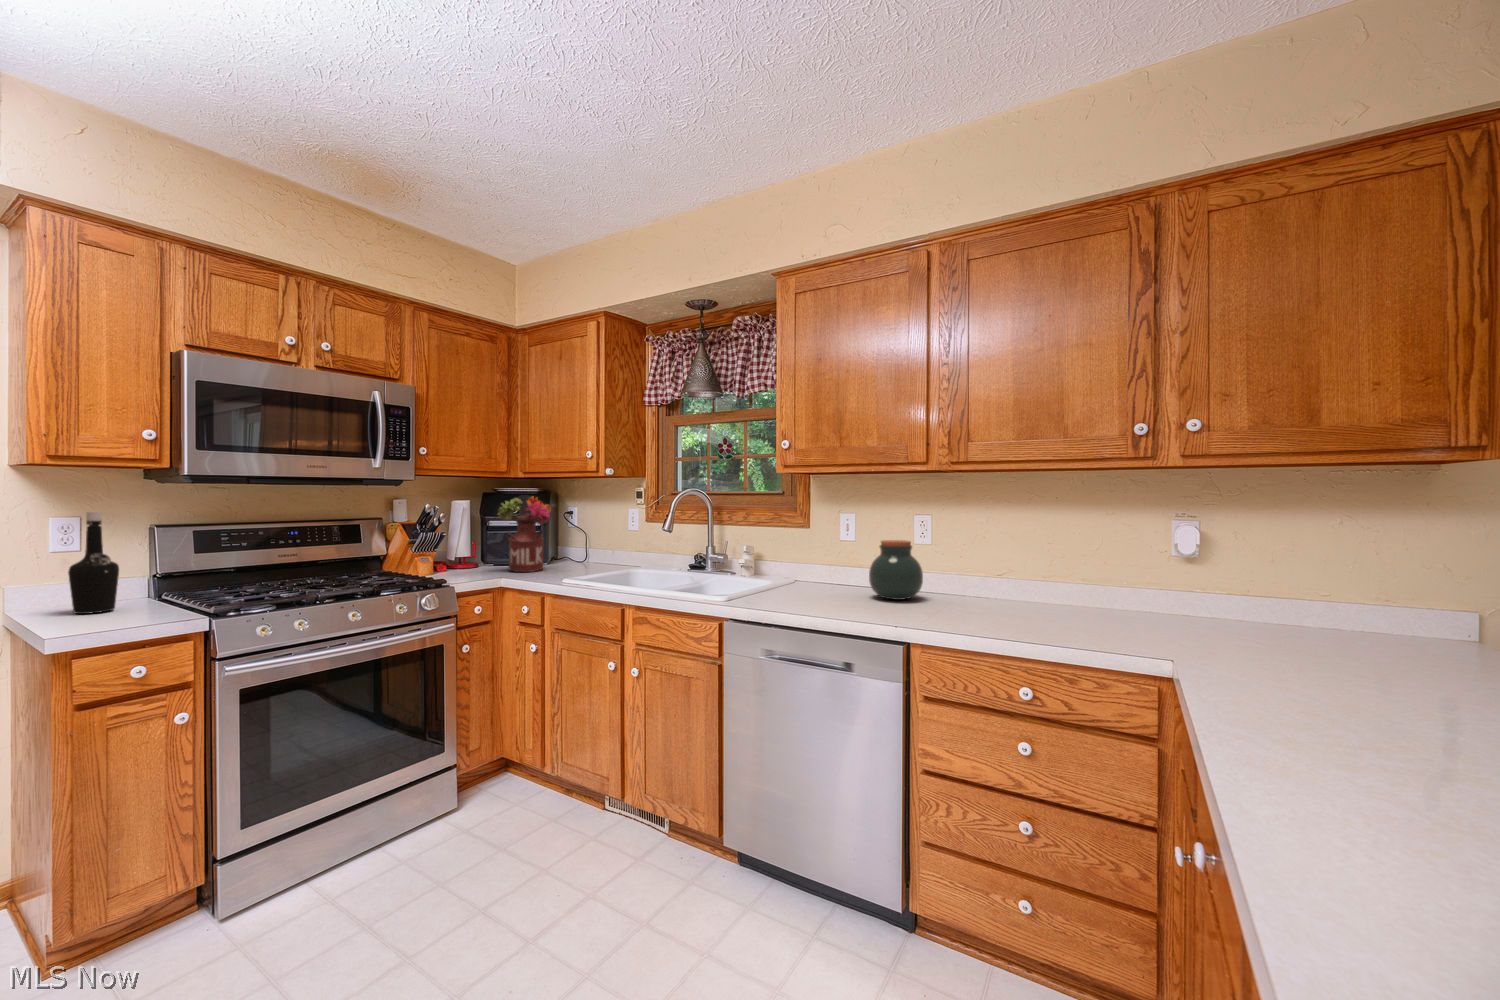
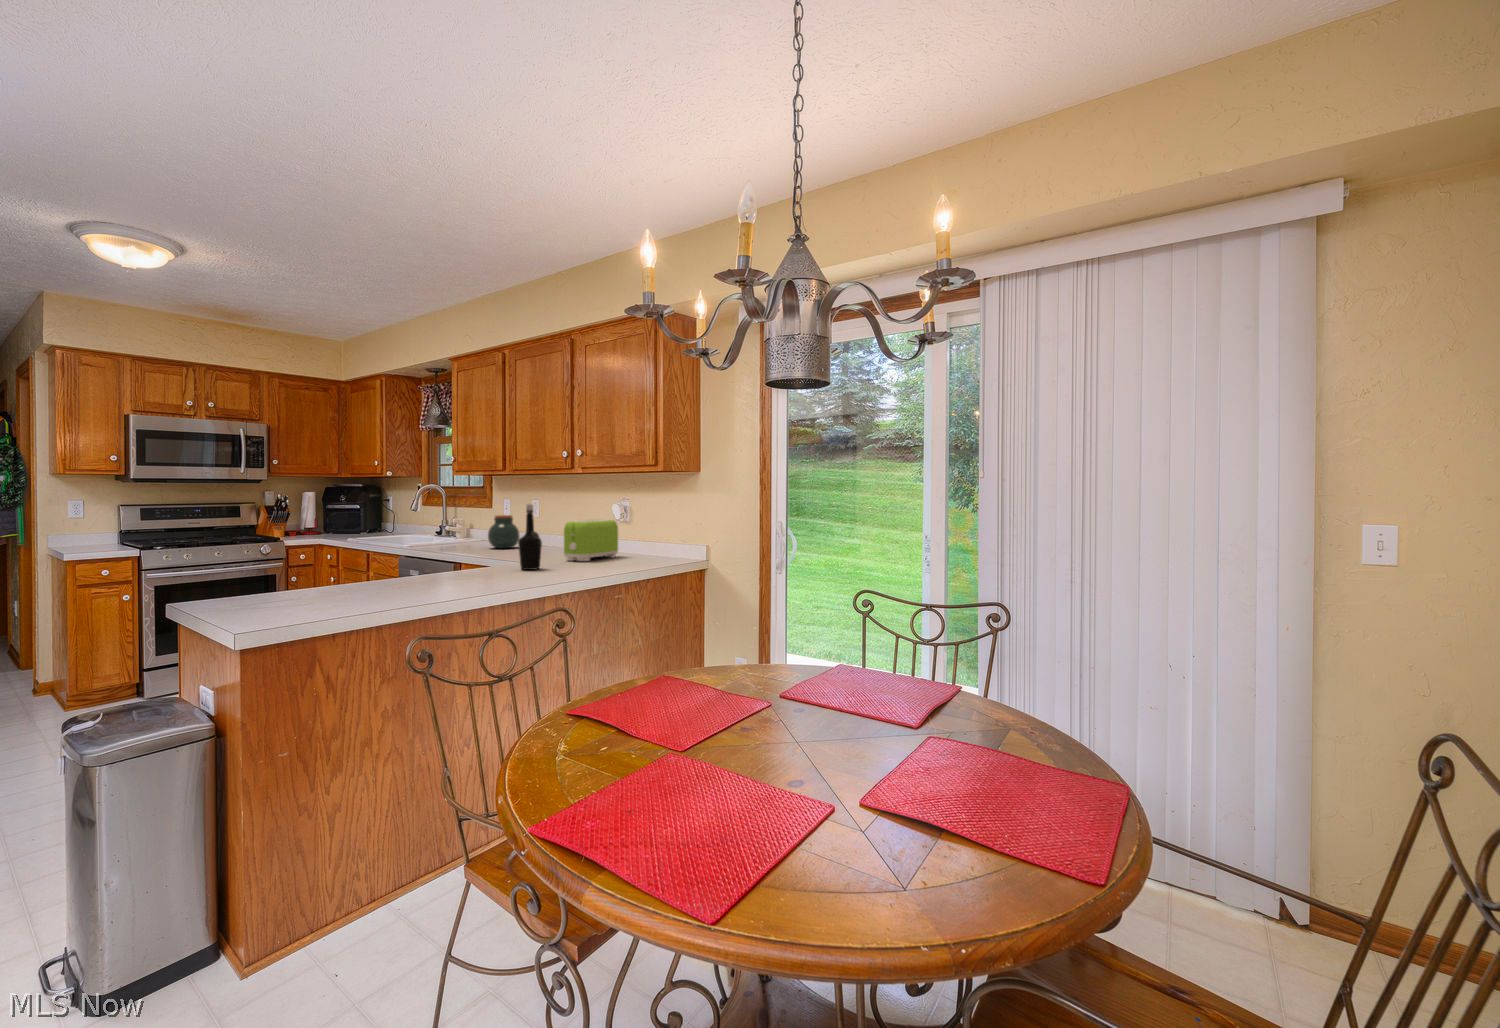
flower arrangement: present [498,497,550,572] -> none [324,490,363,538]
bottle: present [68,512,119,614] -> present [518,504,542,570]
toaster: none [1172,553,1283,648] -> present [564,519,618,561]

